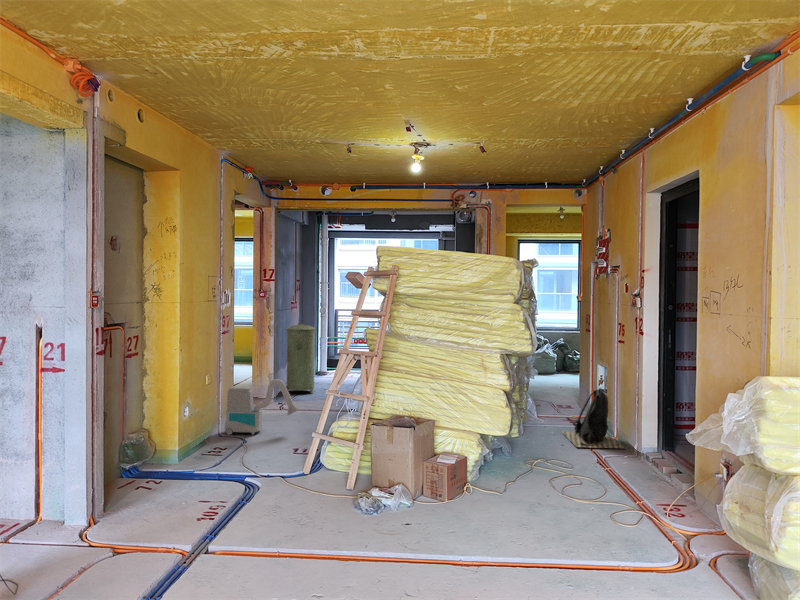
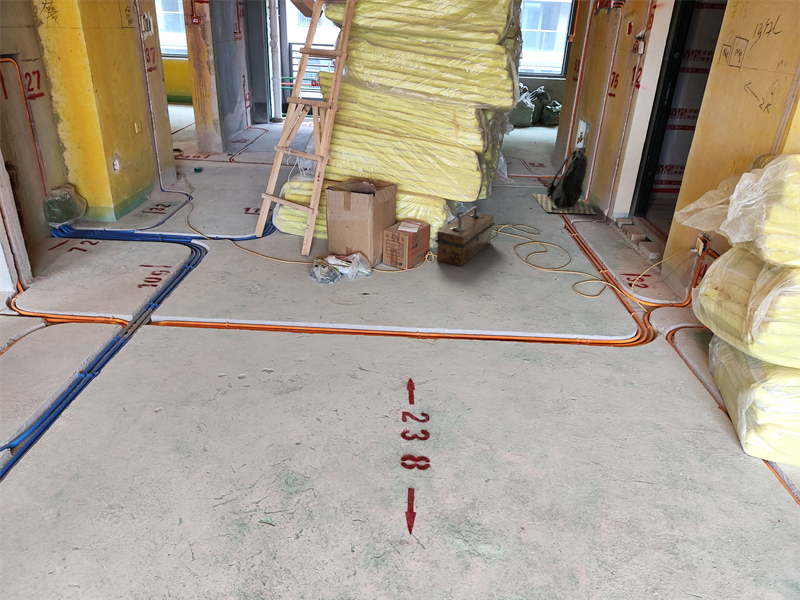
trash can: present [286,323,316,394] -> none [229,59,267,144]
vacuum cleaner: present [225,379,300,435] -> none [164,129,249,192]
toolbox: none [472,440,528,498] -> present [435,206,495,266]

